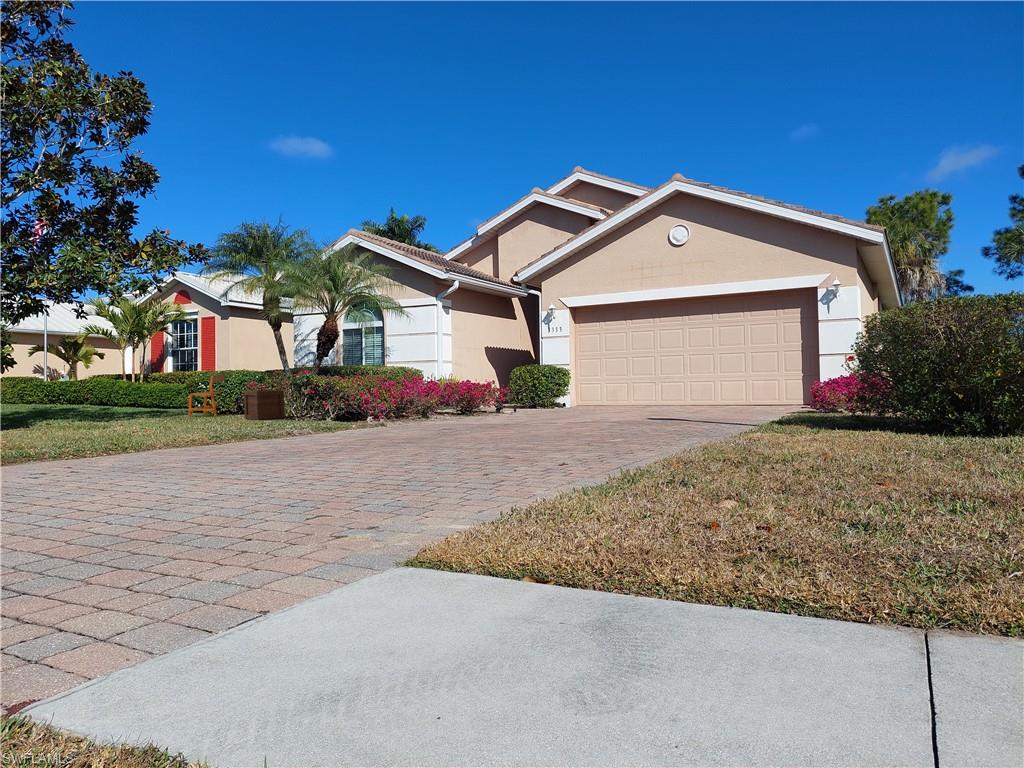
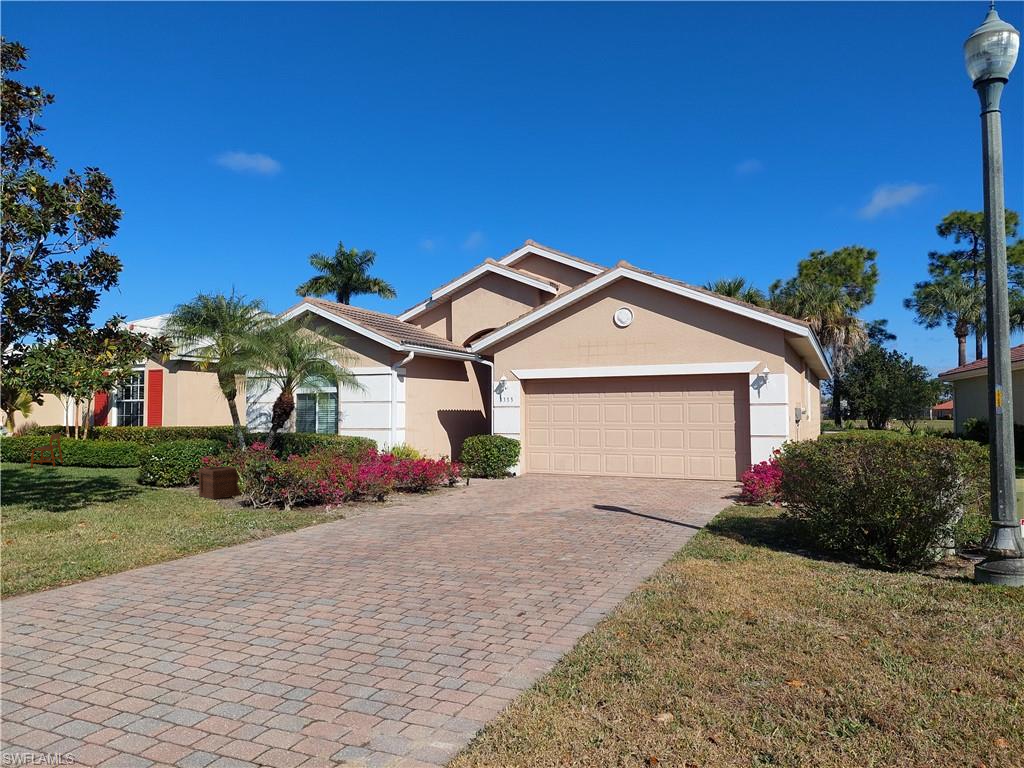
bench: present [188,375,229,417] -> present [31,432,63,468]

